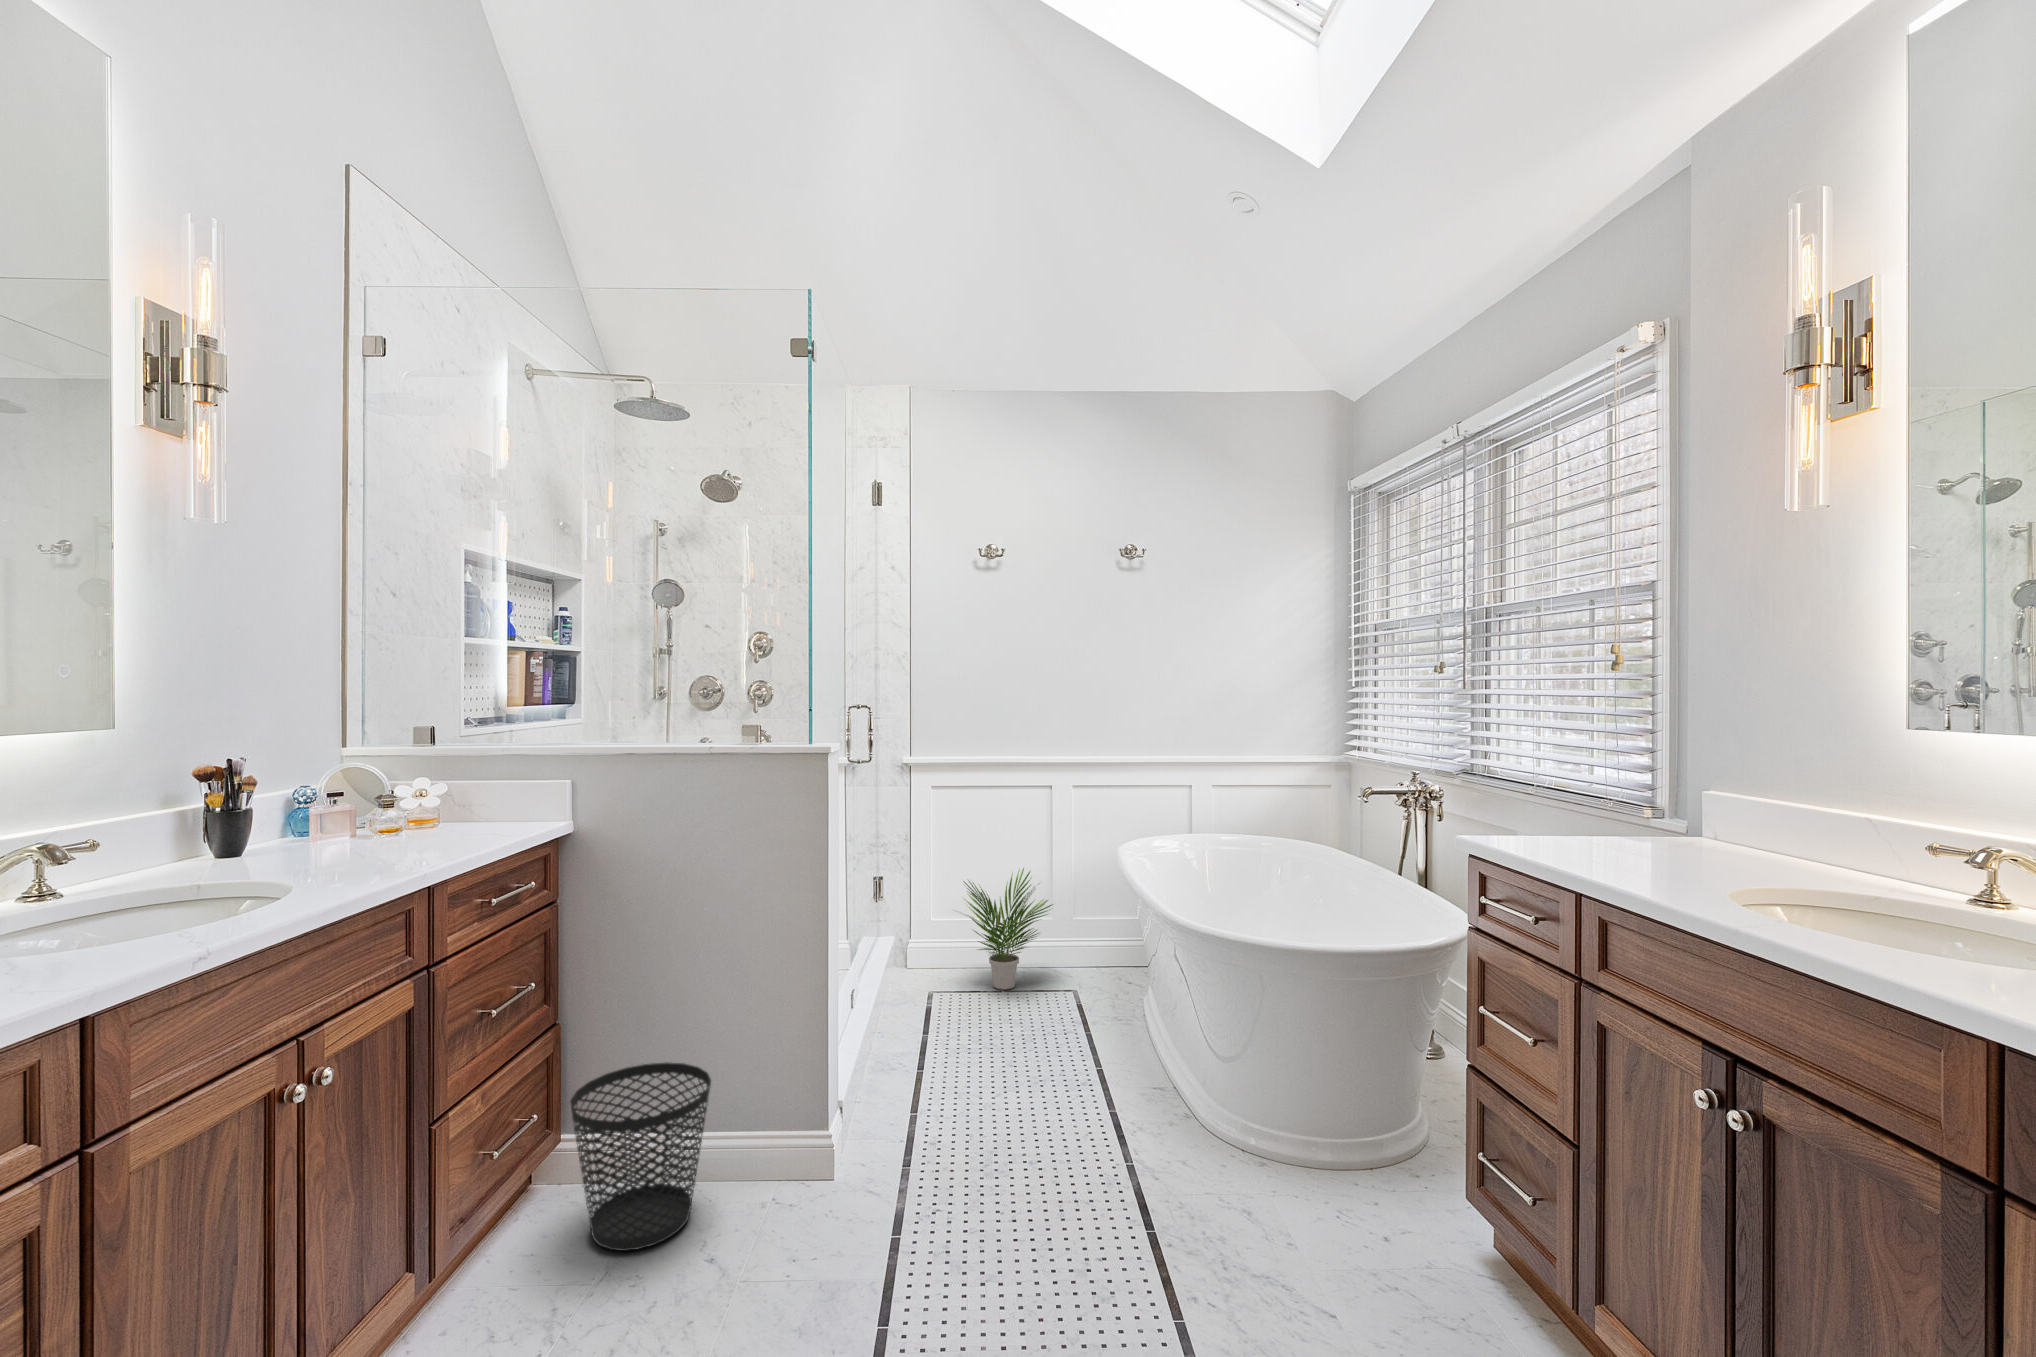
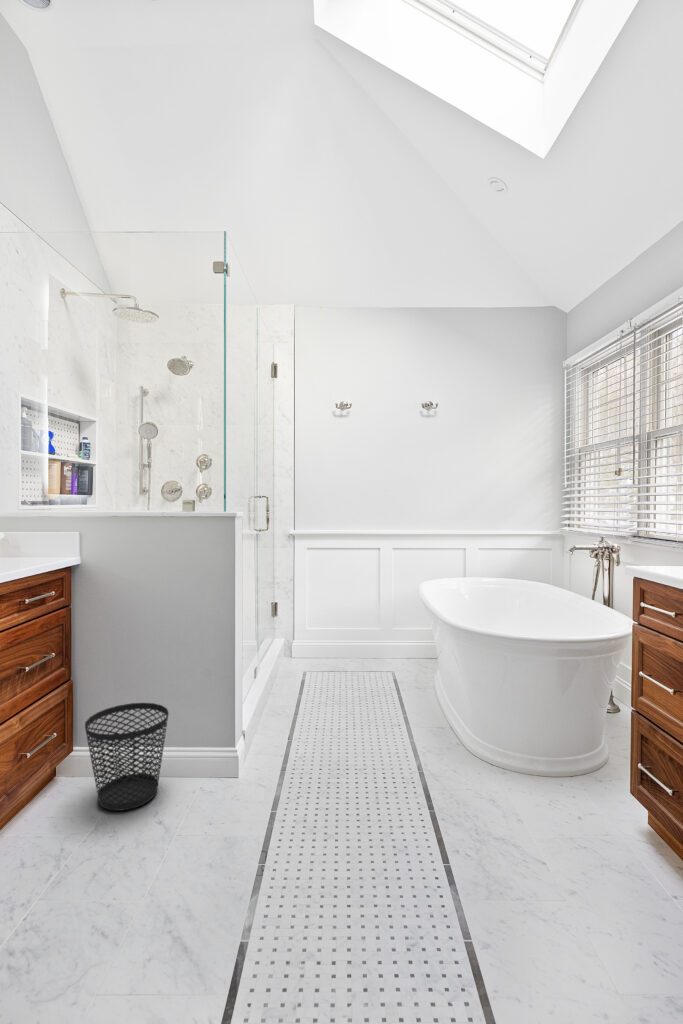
potted plant: present [963,868,1053,990] -> none [319,597,382,668]

